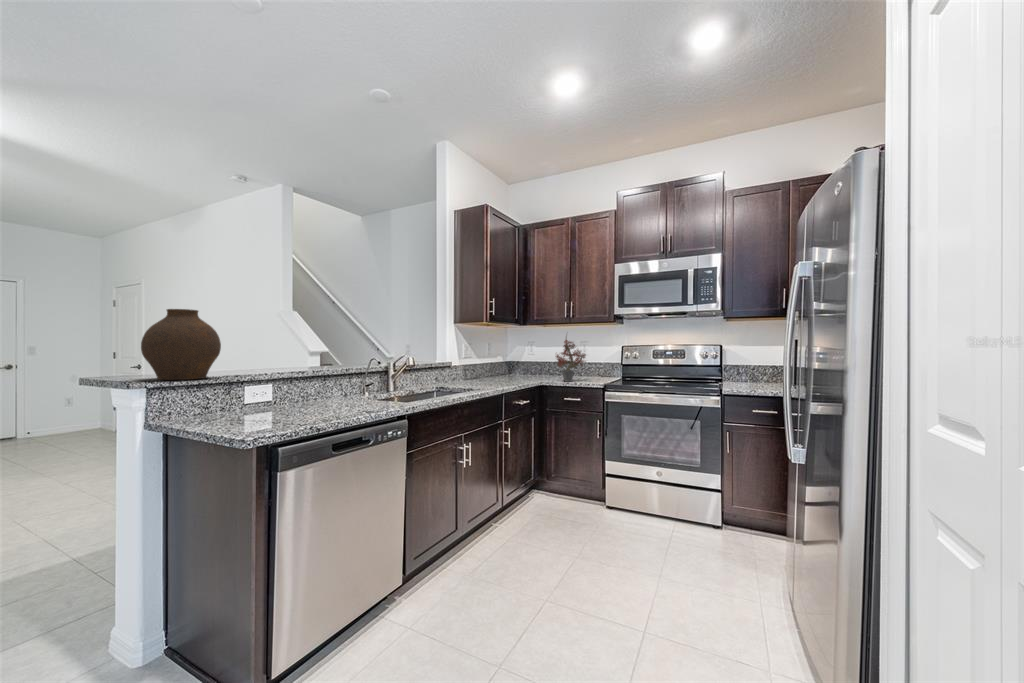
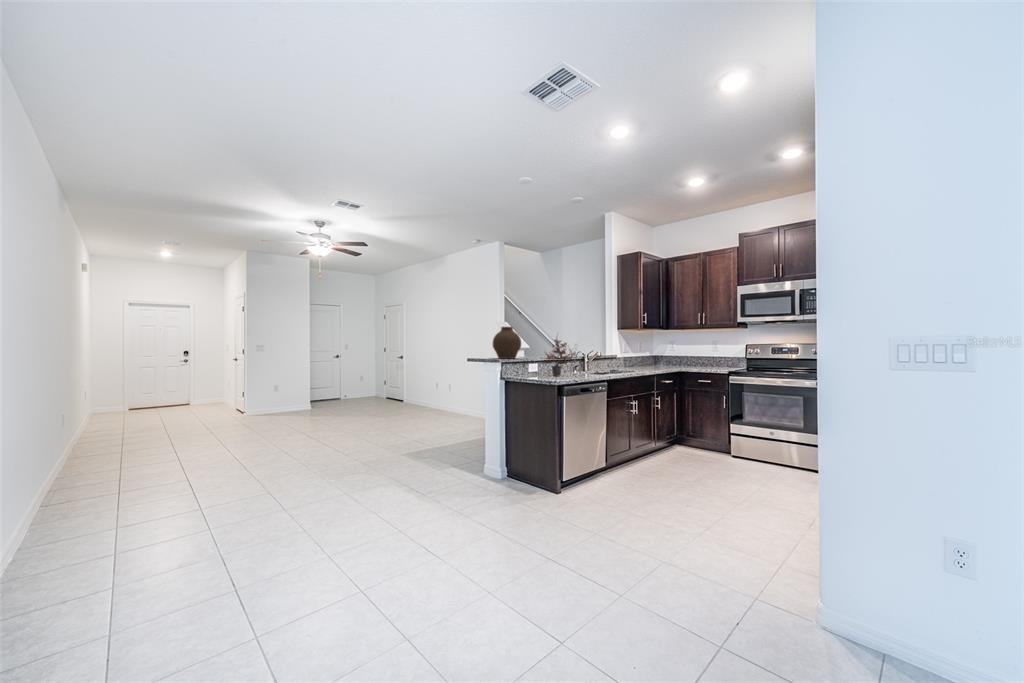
potted plant: present [556,339,586,382] -> present [544,339,576,376]

